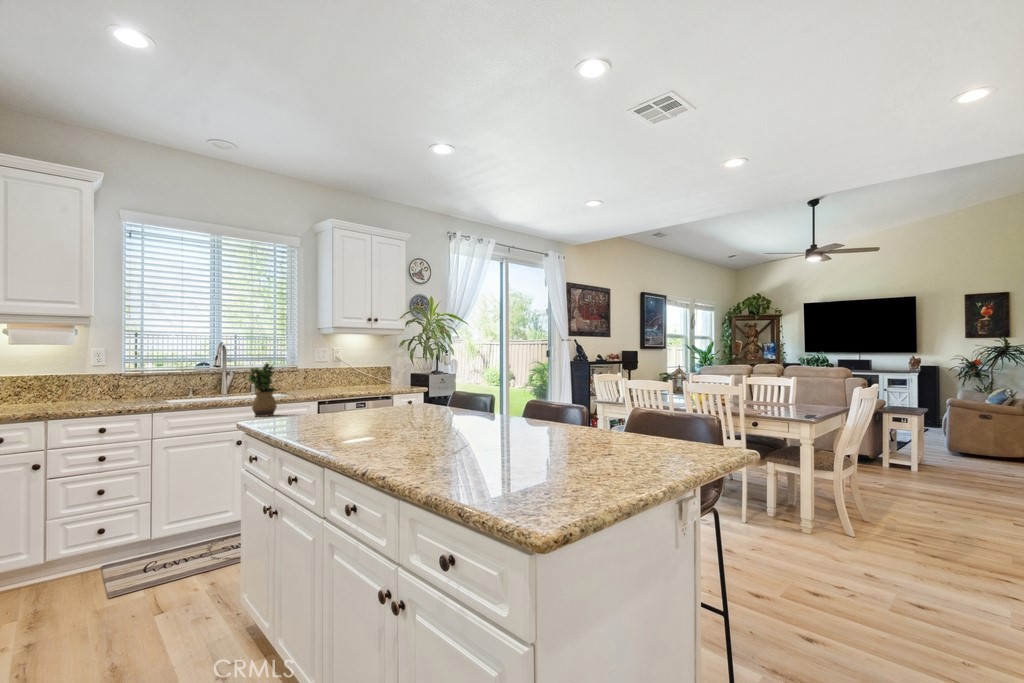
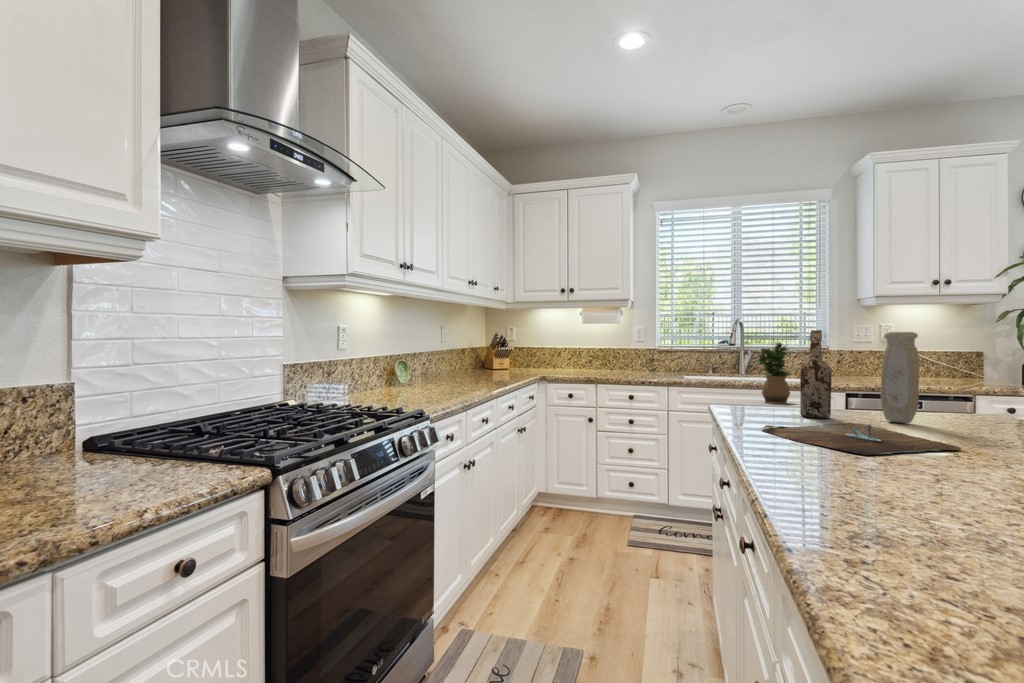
wine bottle: none [316,351,338,418] -> present [800,330,831,418]
vase: none [369,351,391,414] -> present [881,332,919,423]
cutting board: none [304,414,426,433] -> present [762,423,961,455]

